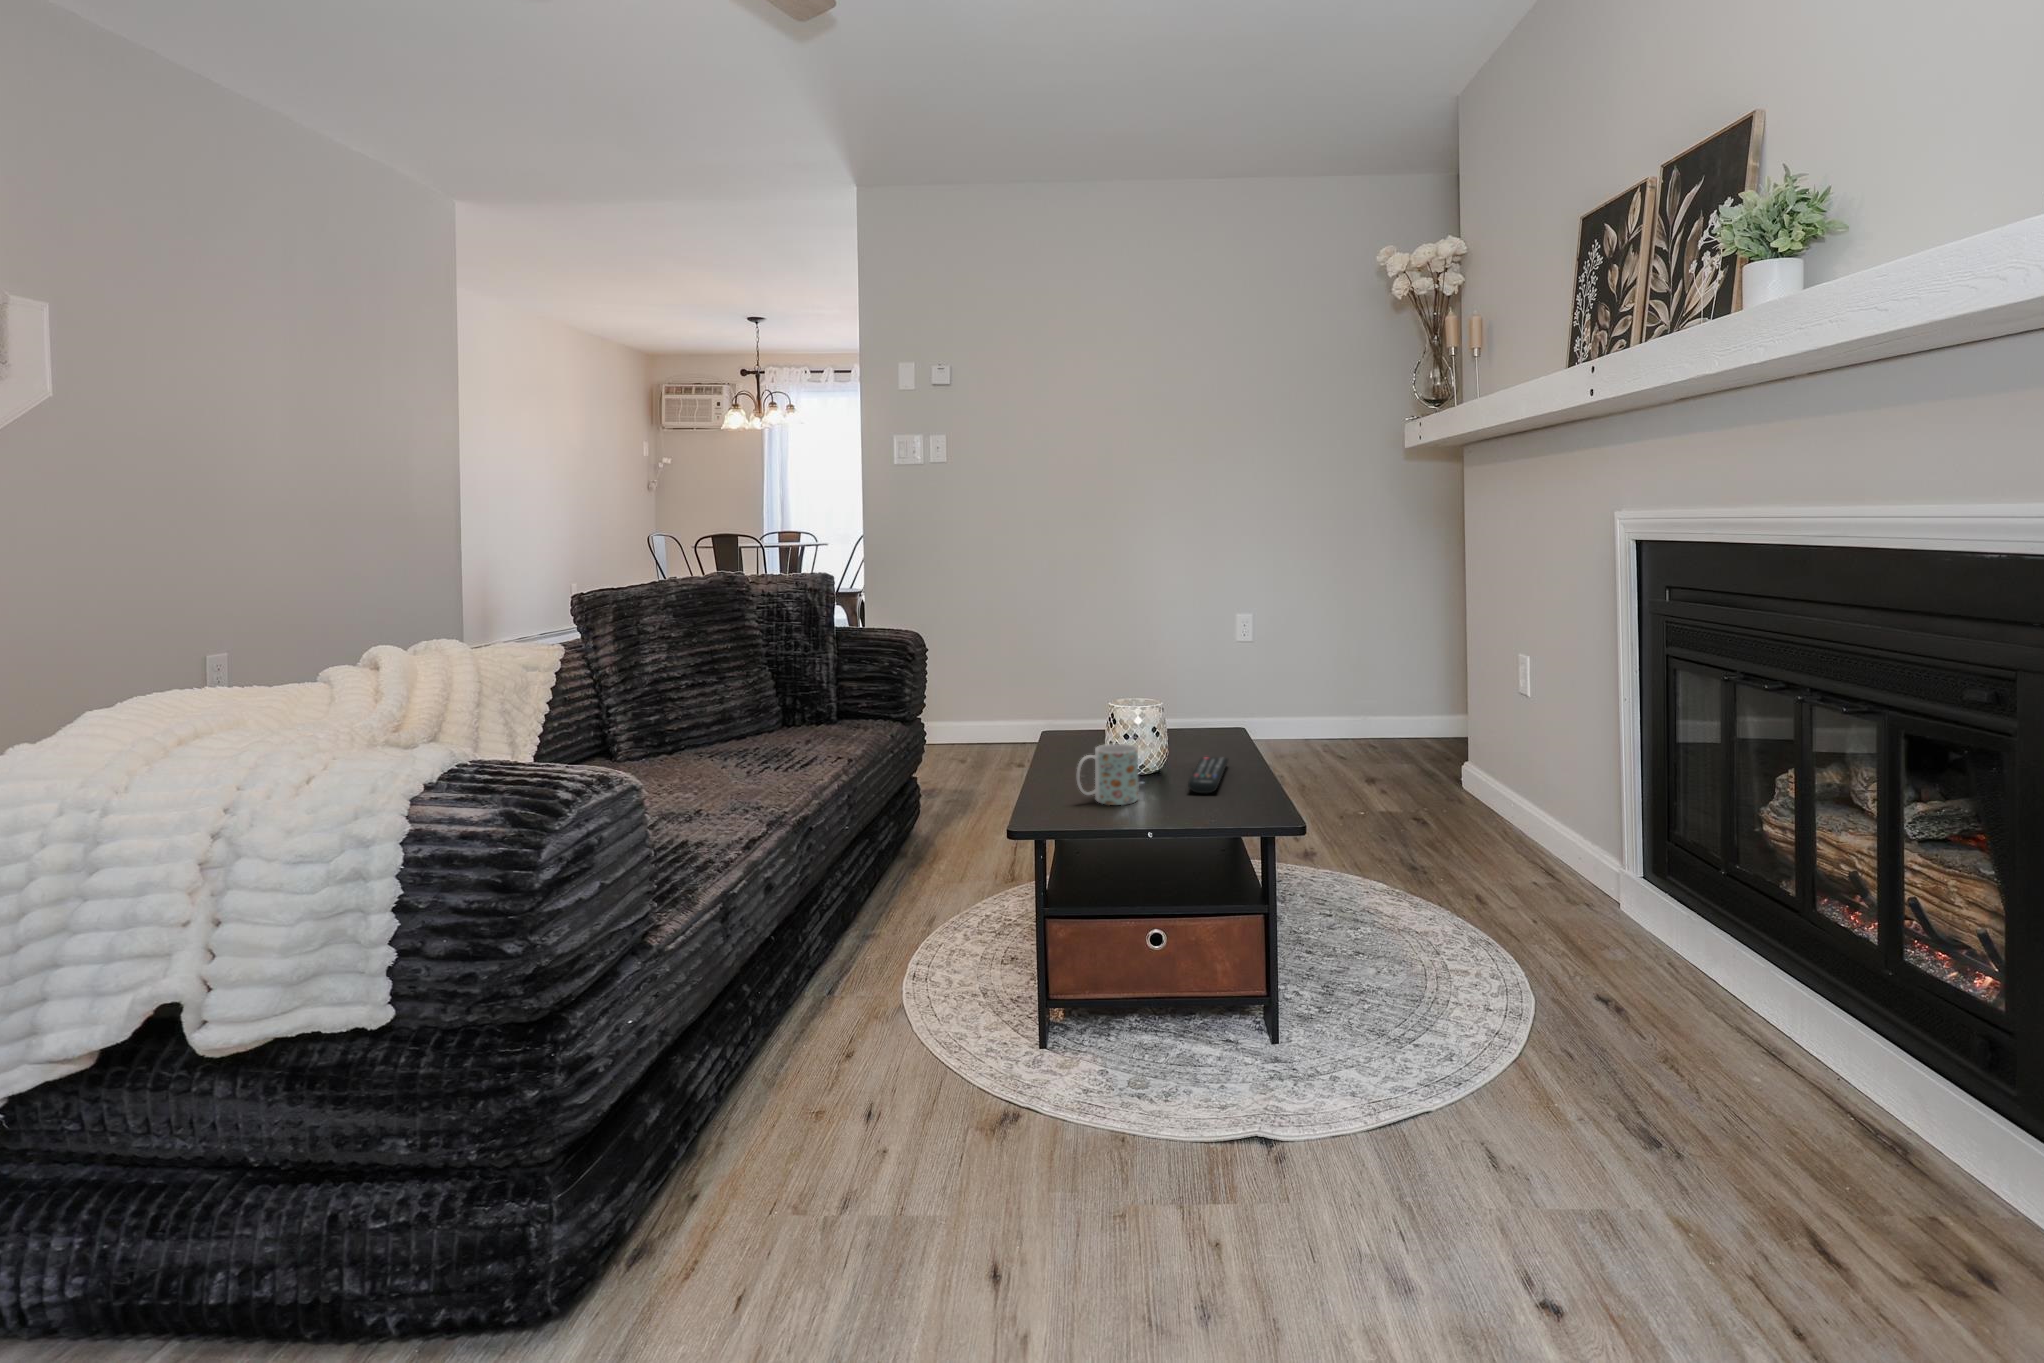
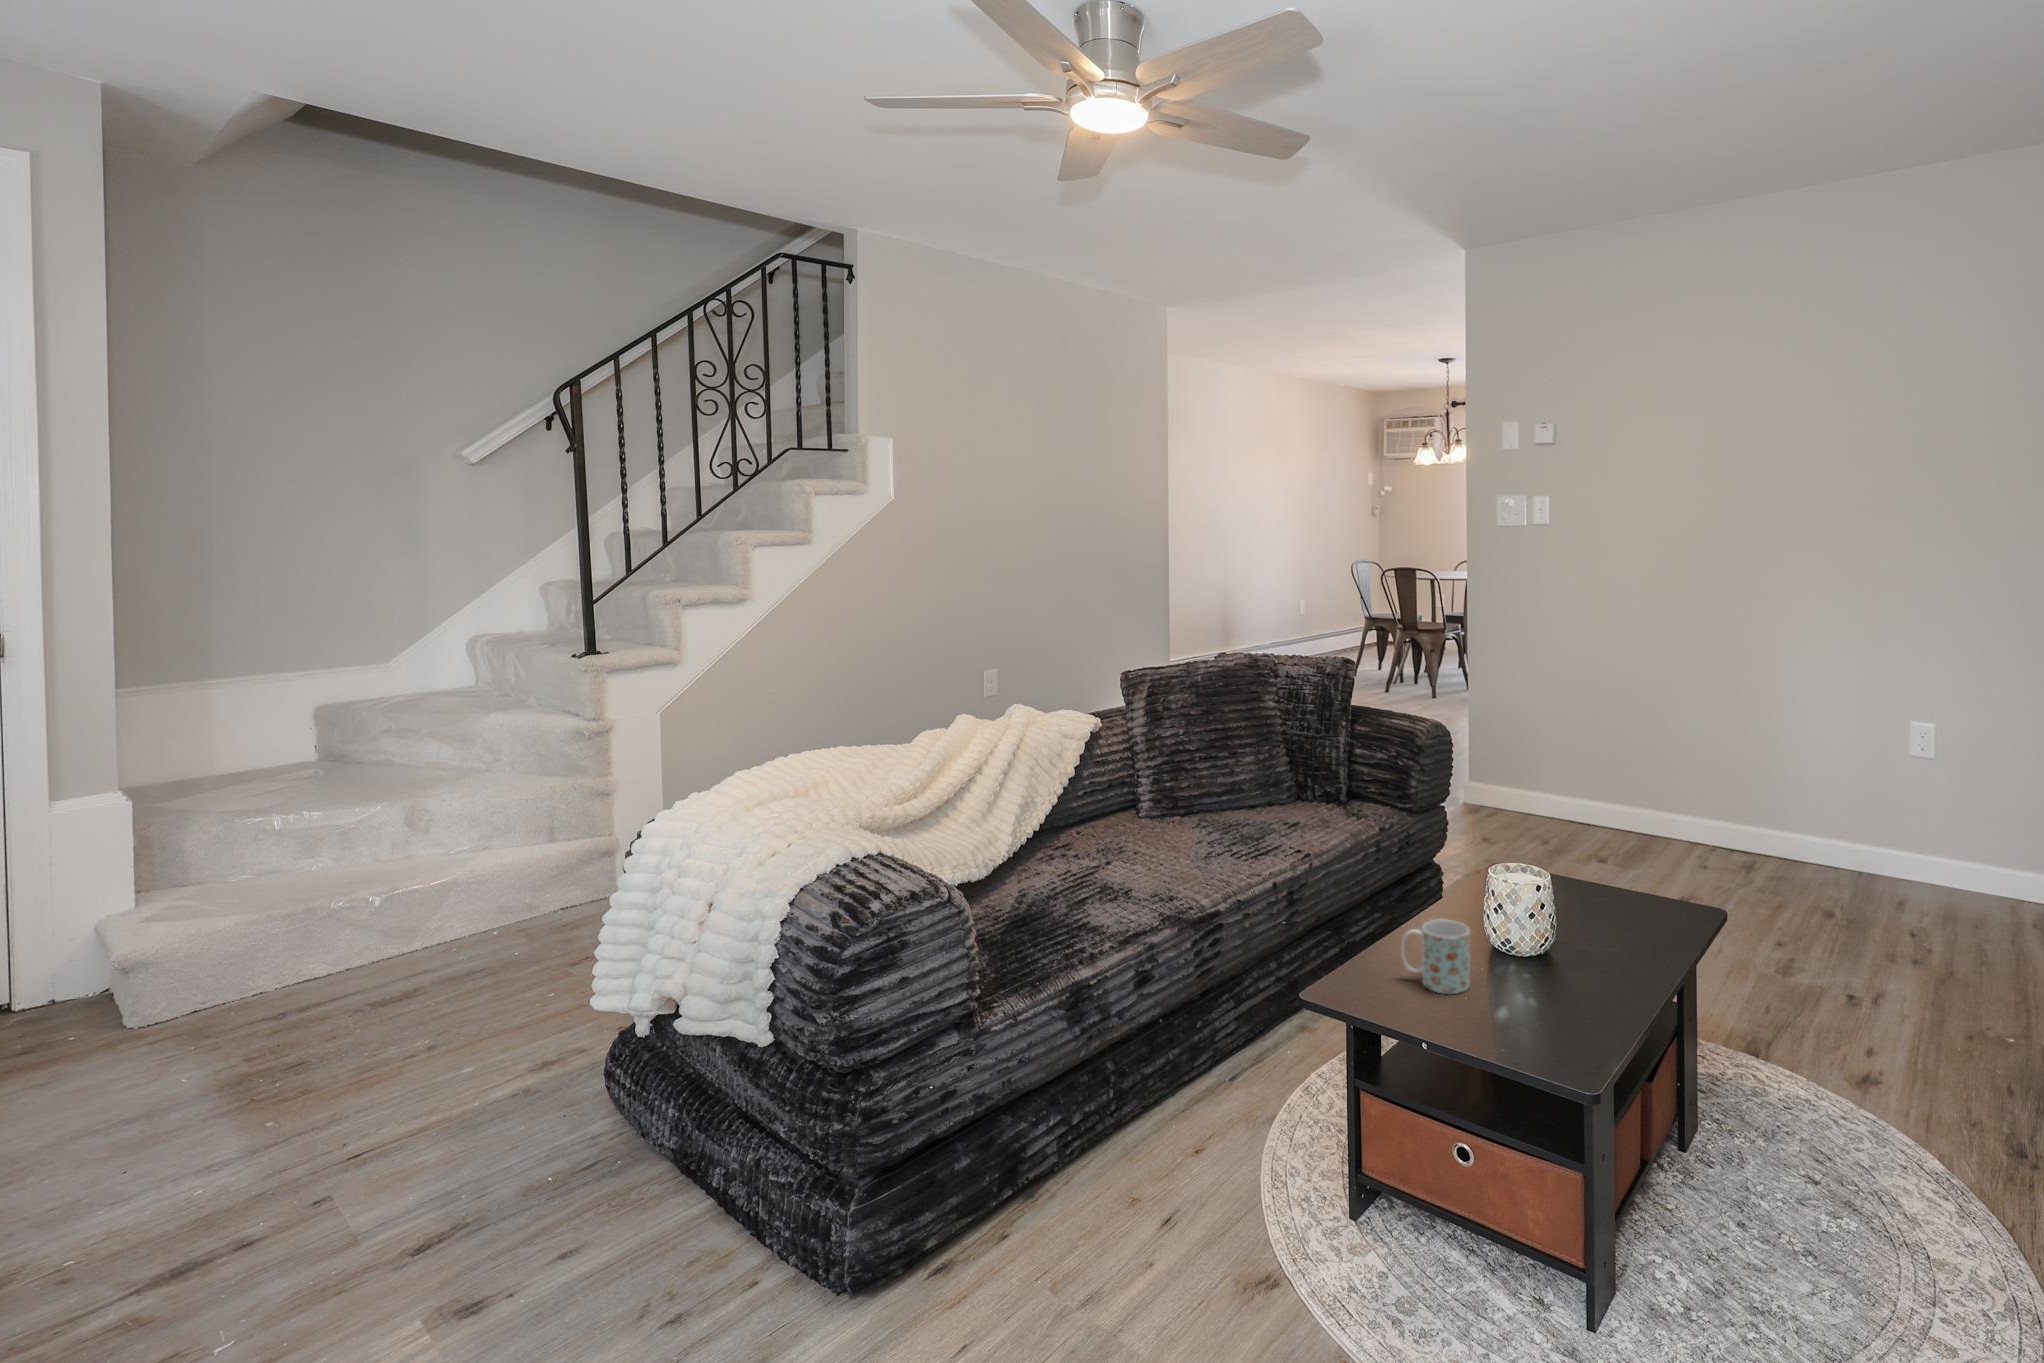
remote control: present [1188,757,1228,794] -> none [1525,950,1625,1006]

